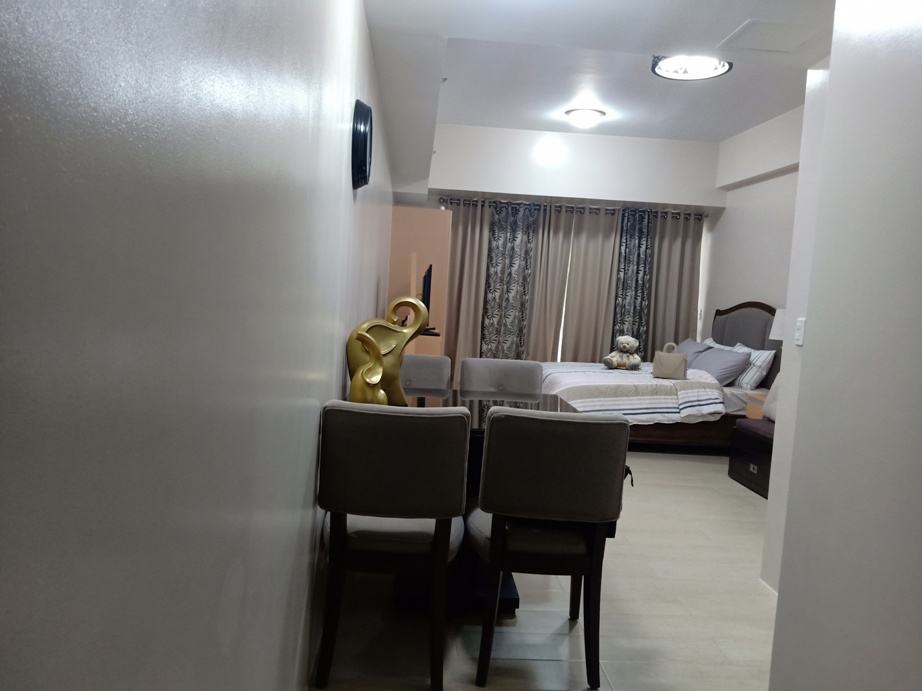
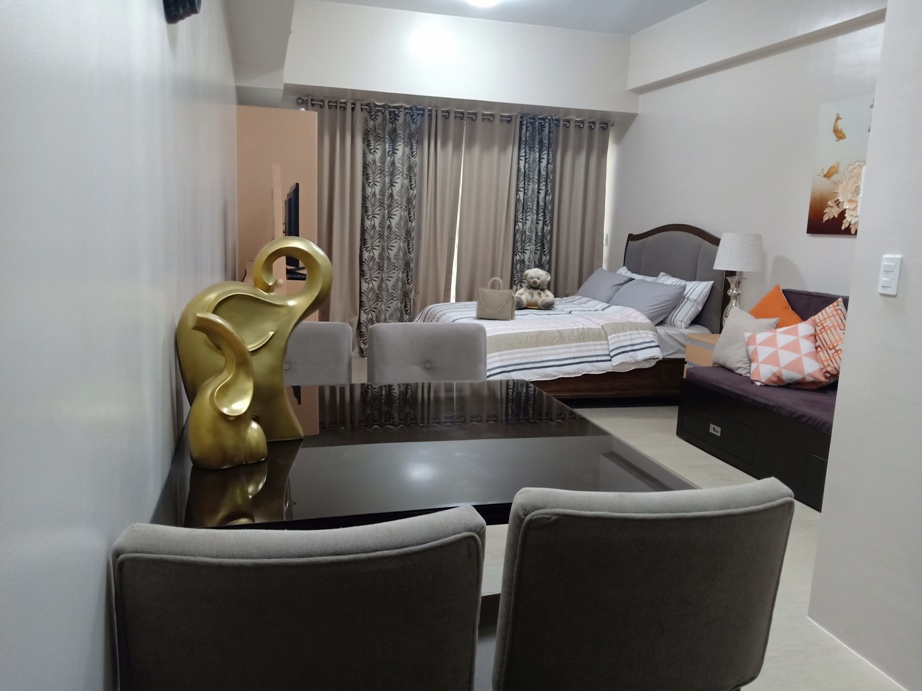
handbag: present [652,343,689,380] -> present [476,277,517,320]

